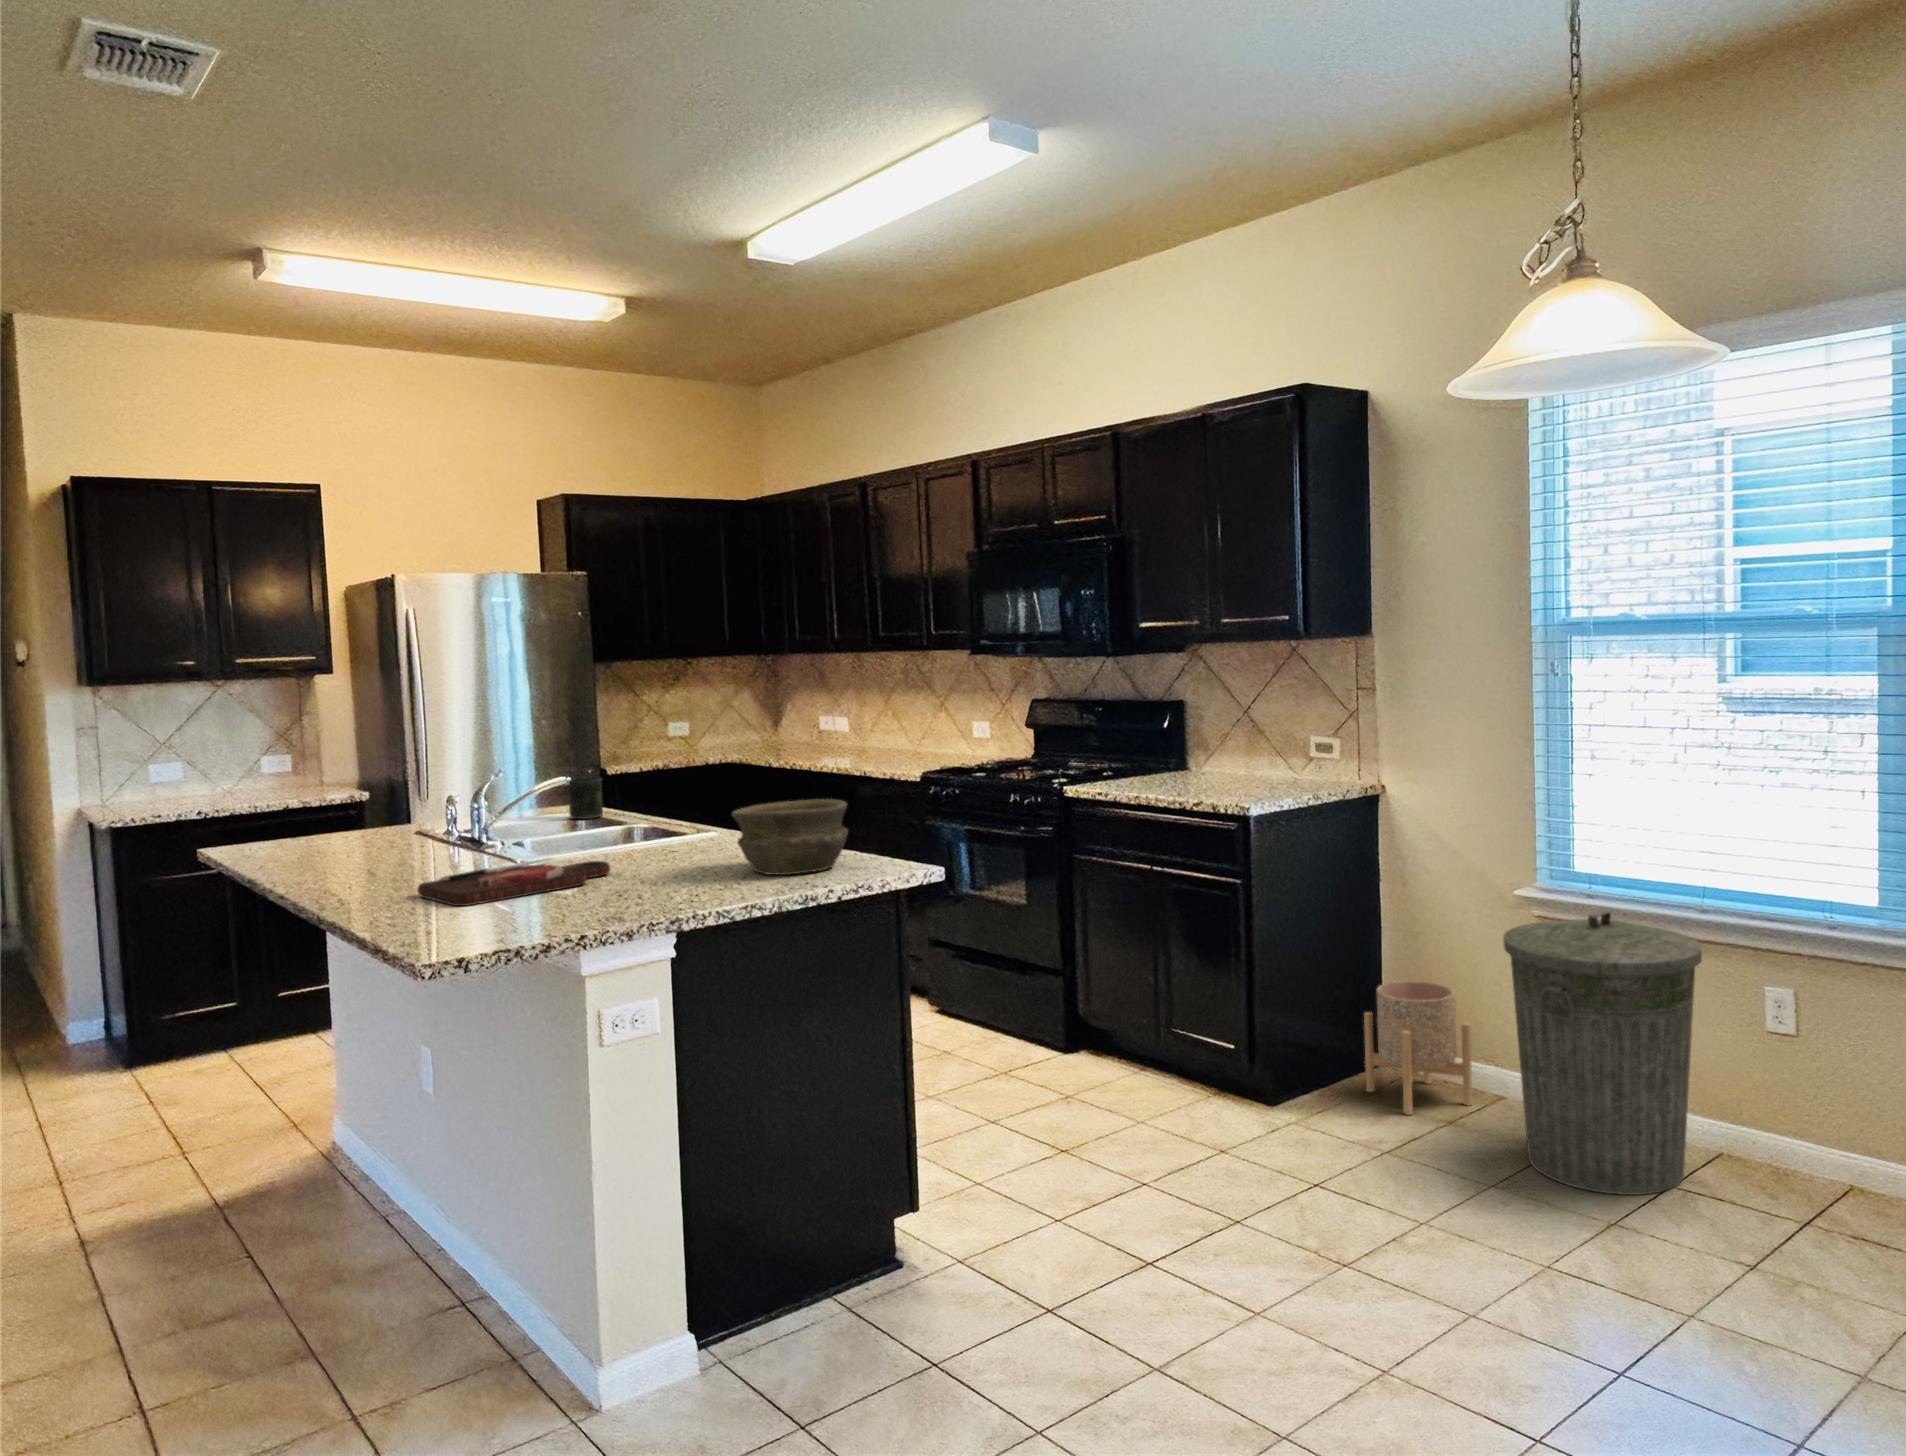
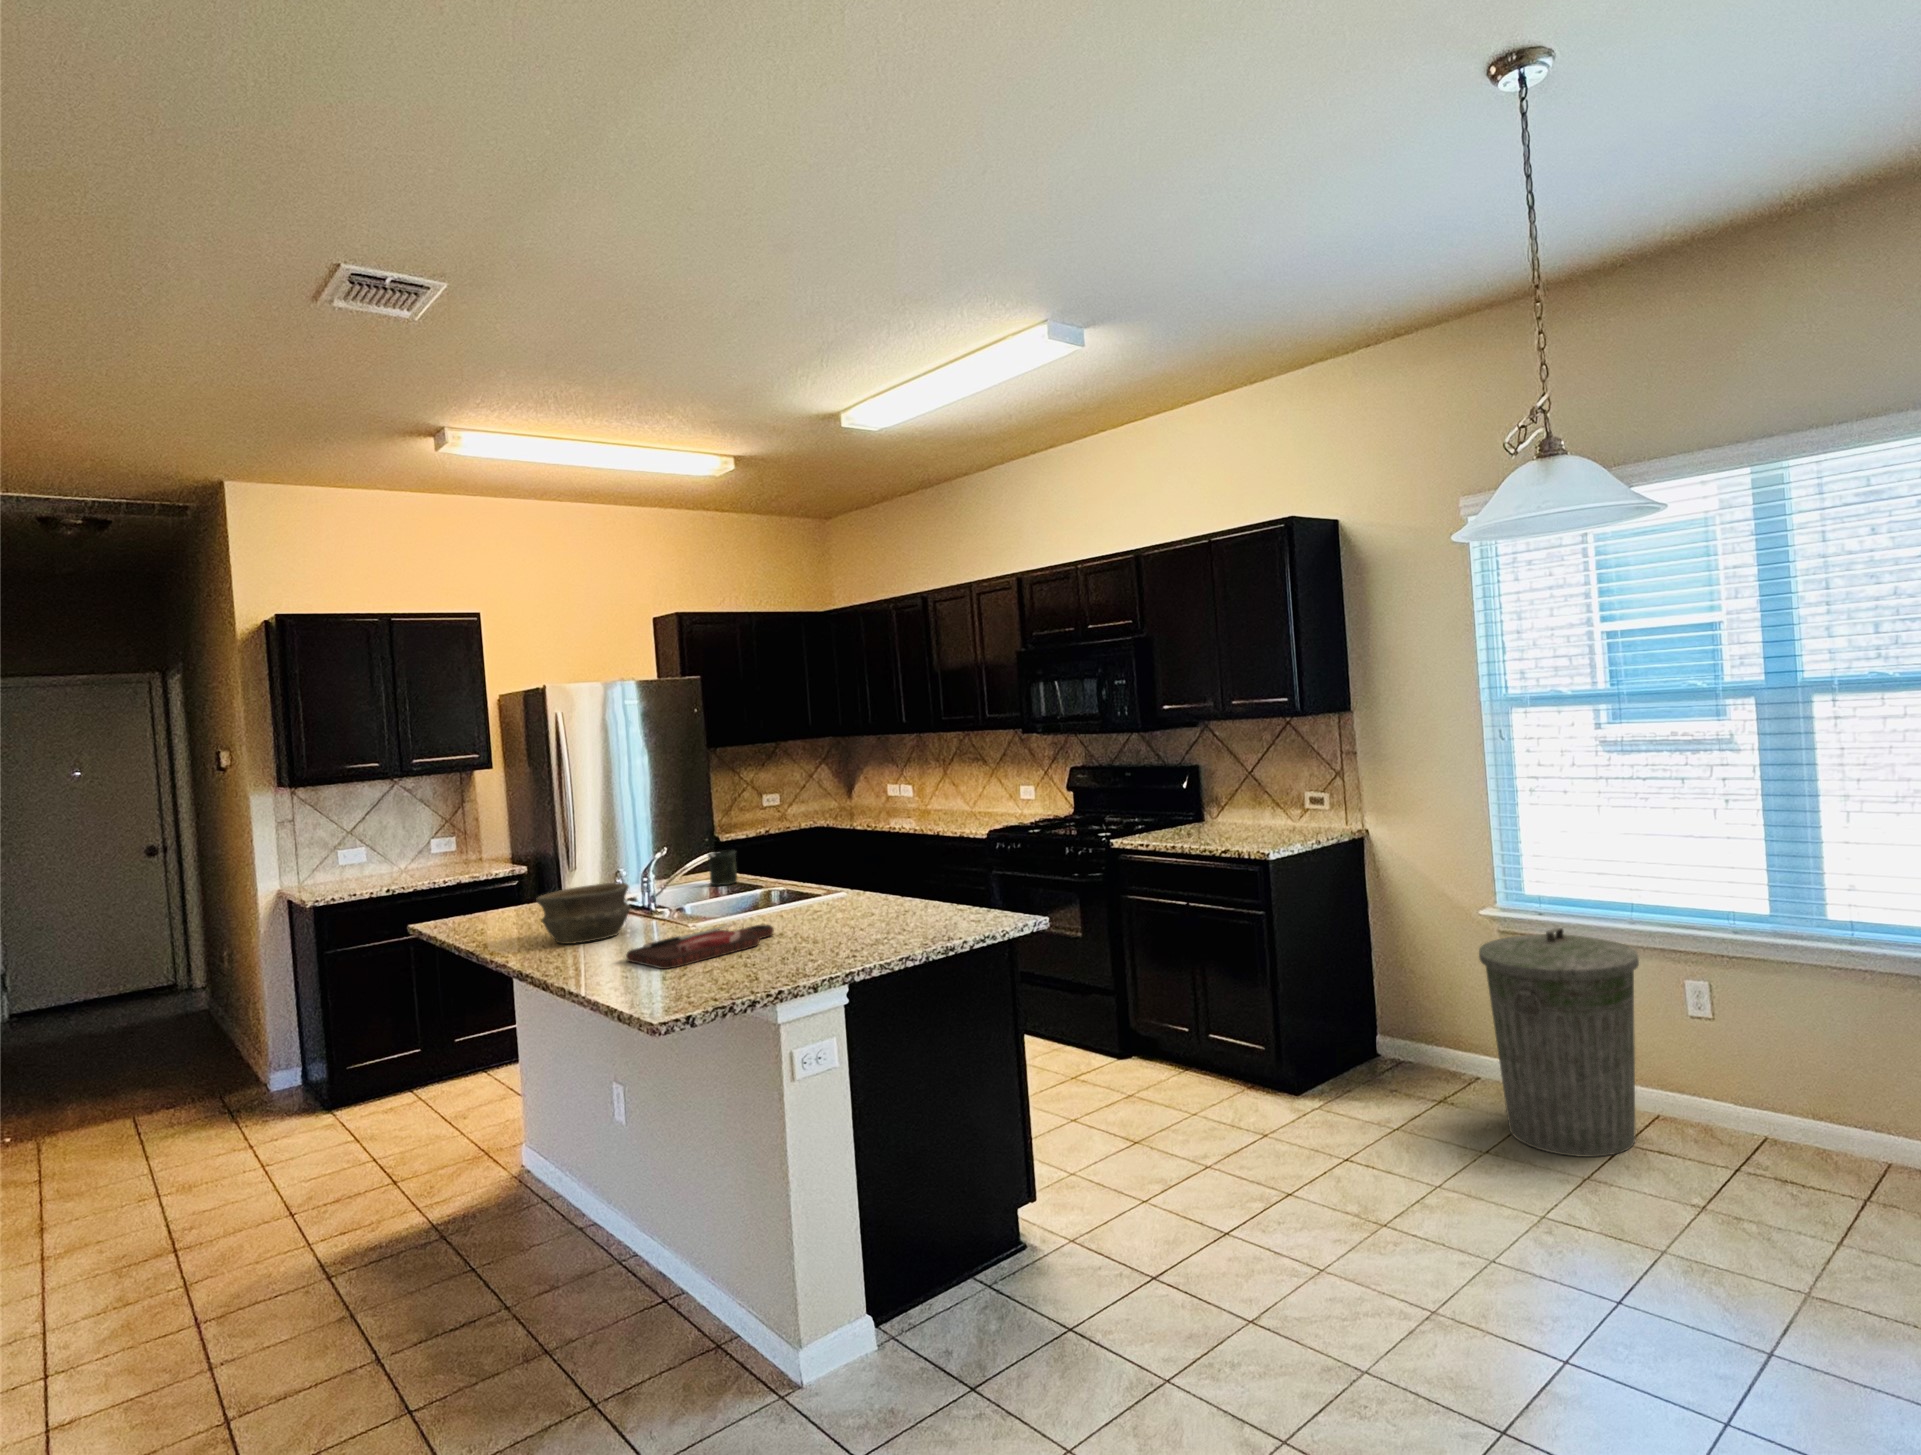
bowl: present [732,799,848,875] -> present [536,883,630,944]
planter: present [1364,981,1472,1115] -> none [1364,988,1457,1099]

